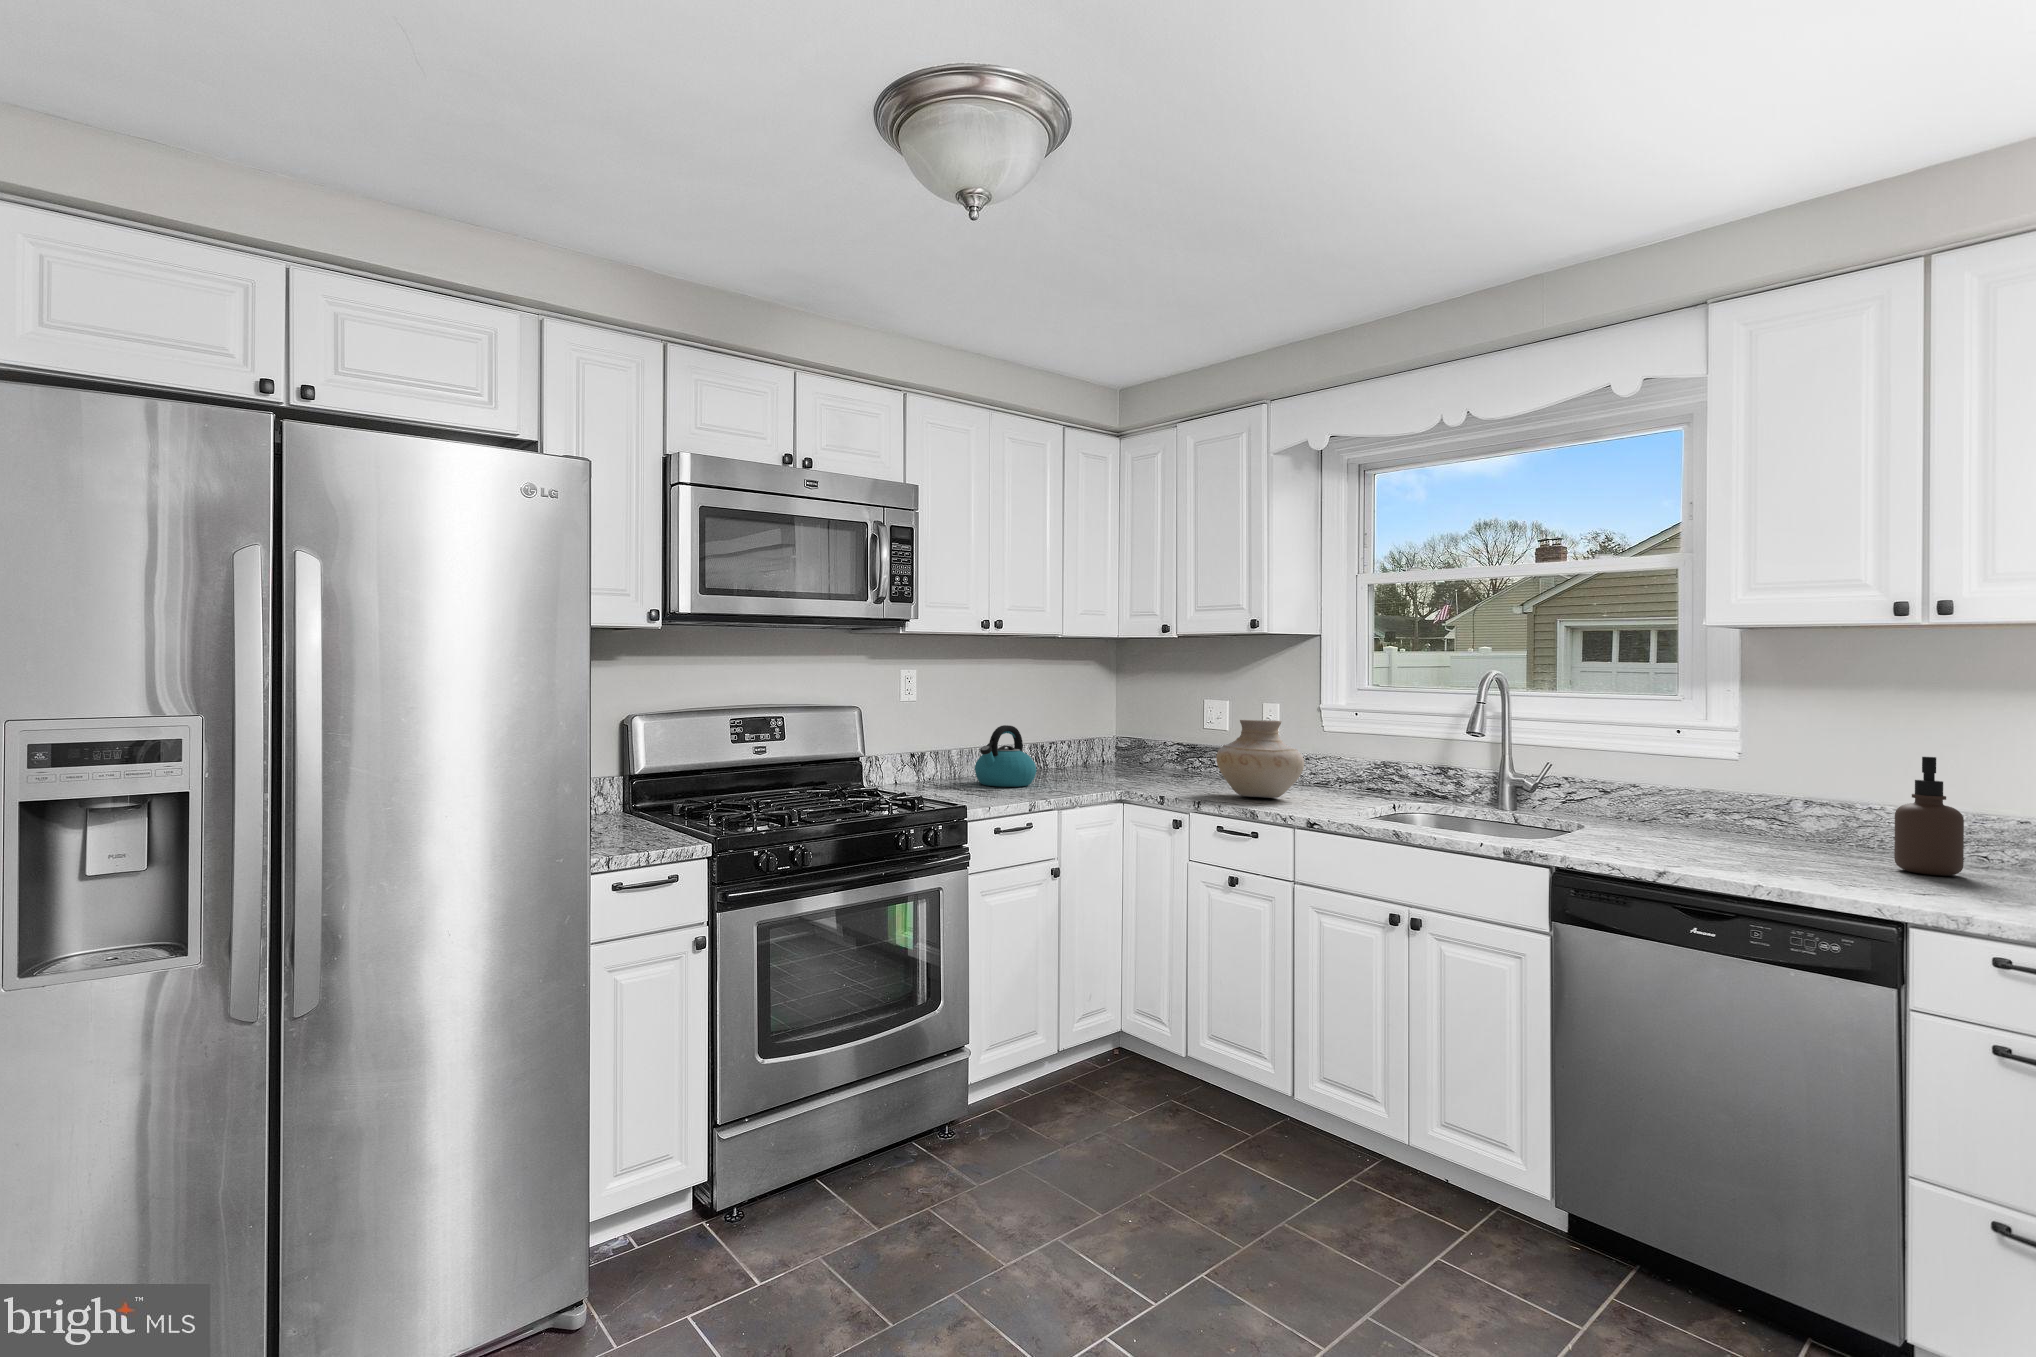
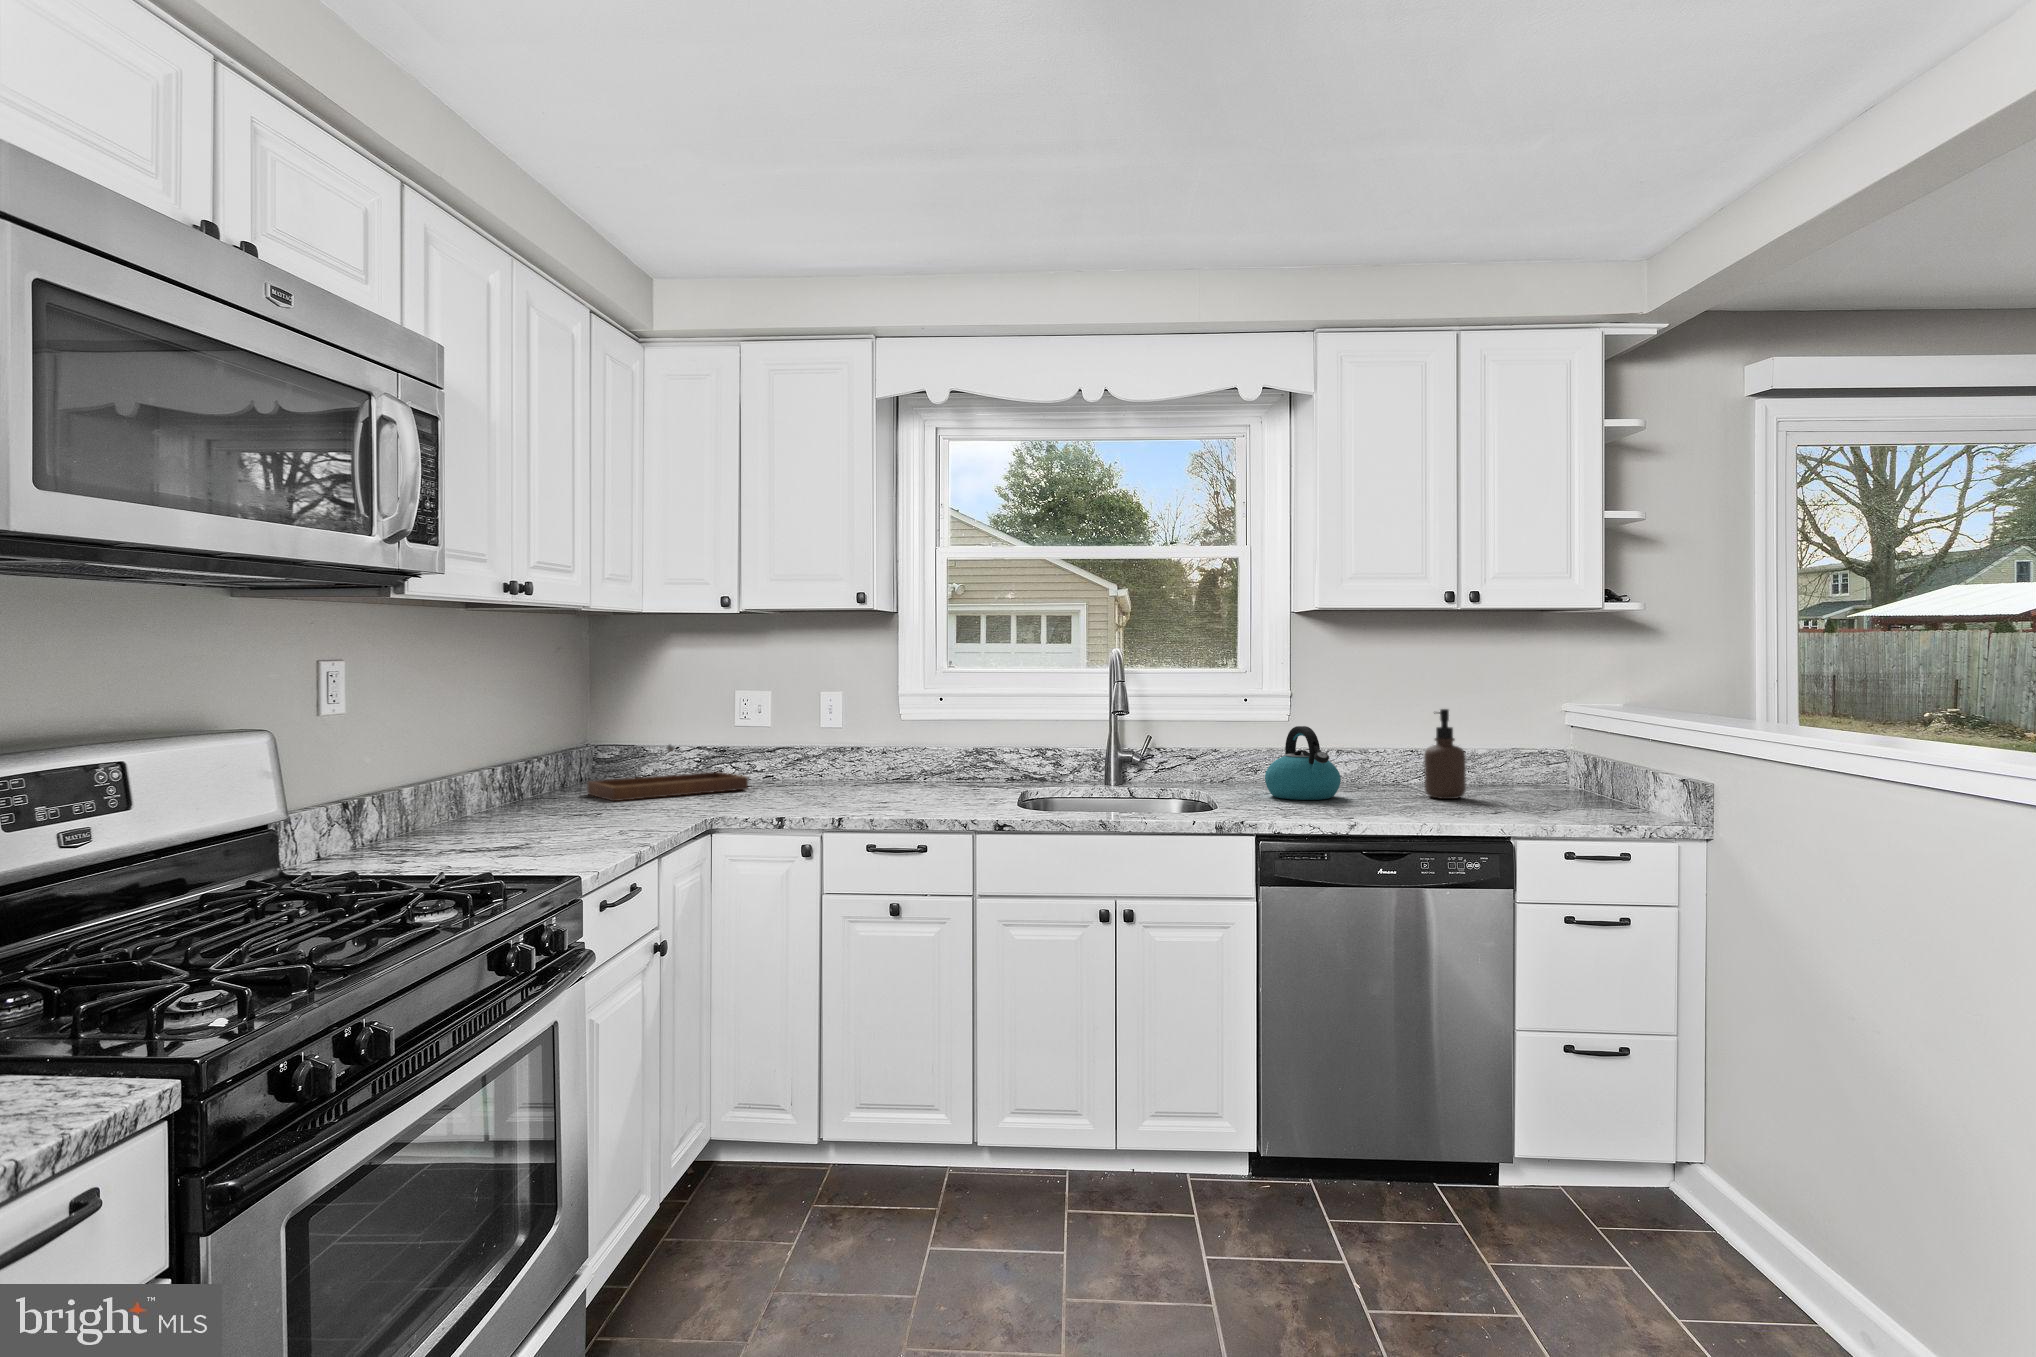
vase: present [1217,720,1304,798] -> none [835,711,938,804]
kettle: present [975,725,1036,787] -> present [1265,726,1341,800]
tray: none [1093,739,1199,779] -> present [588,744,748,801]

